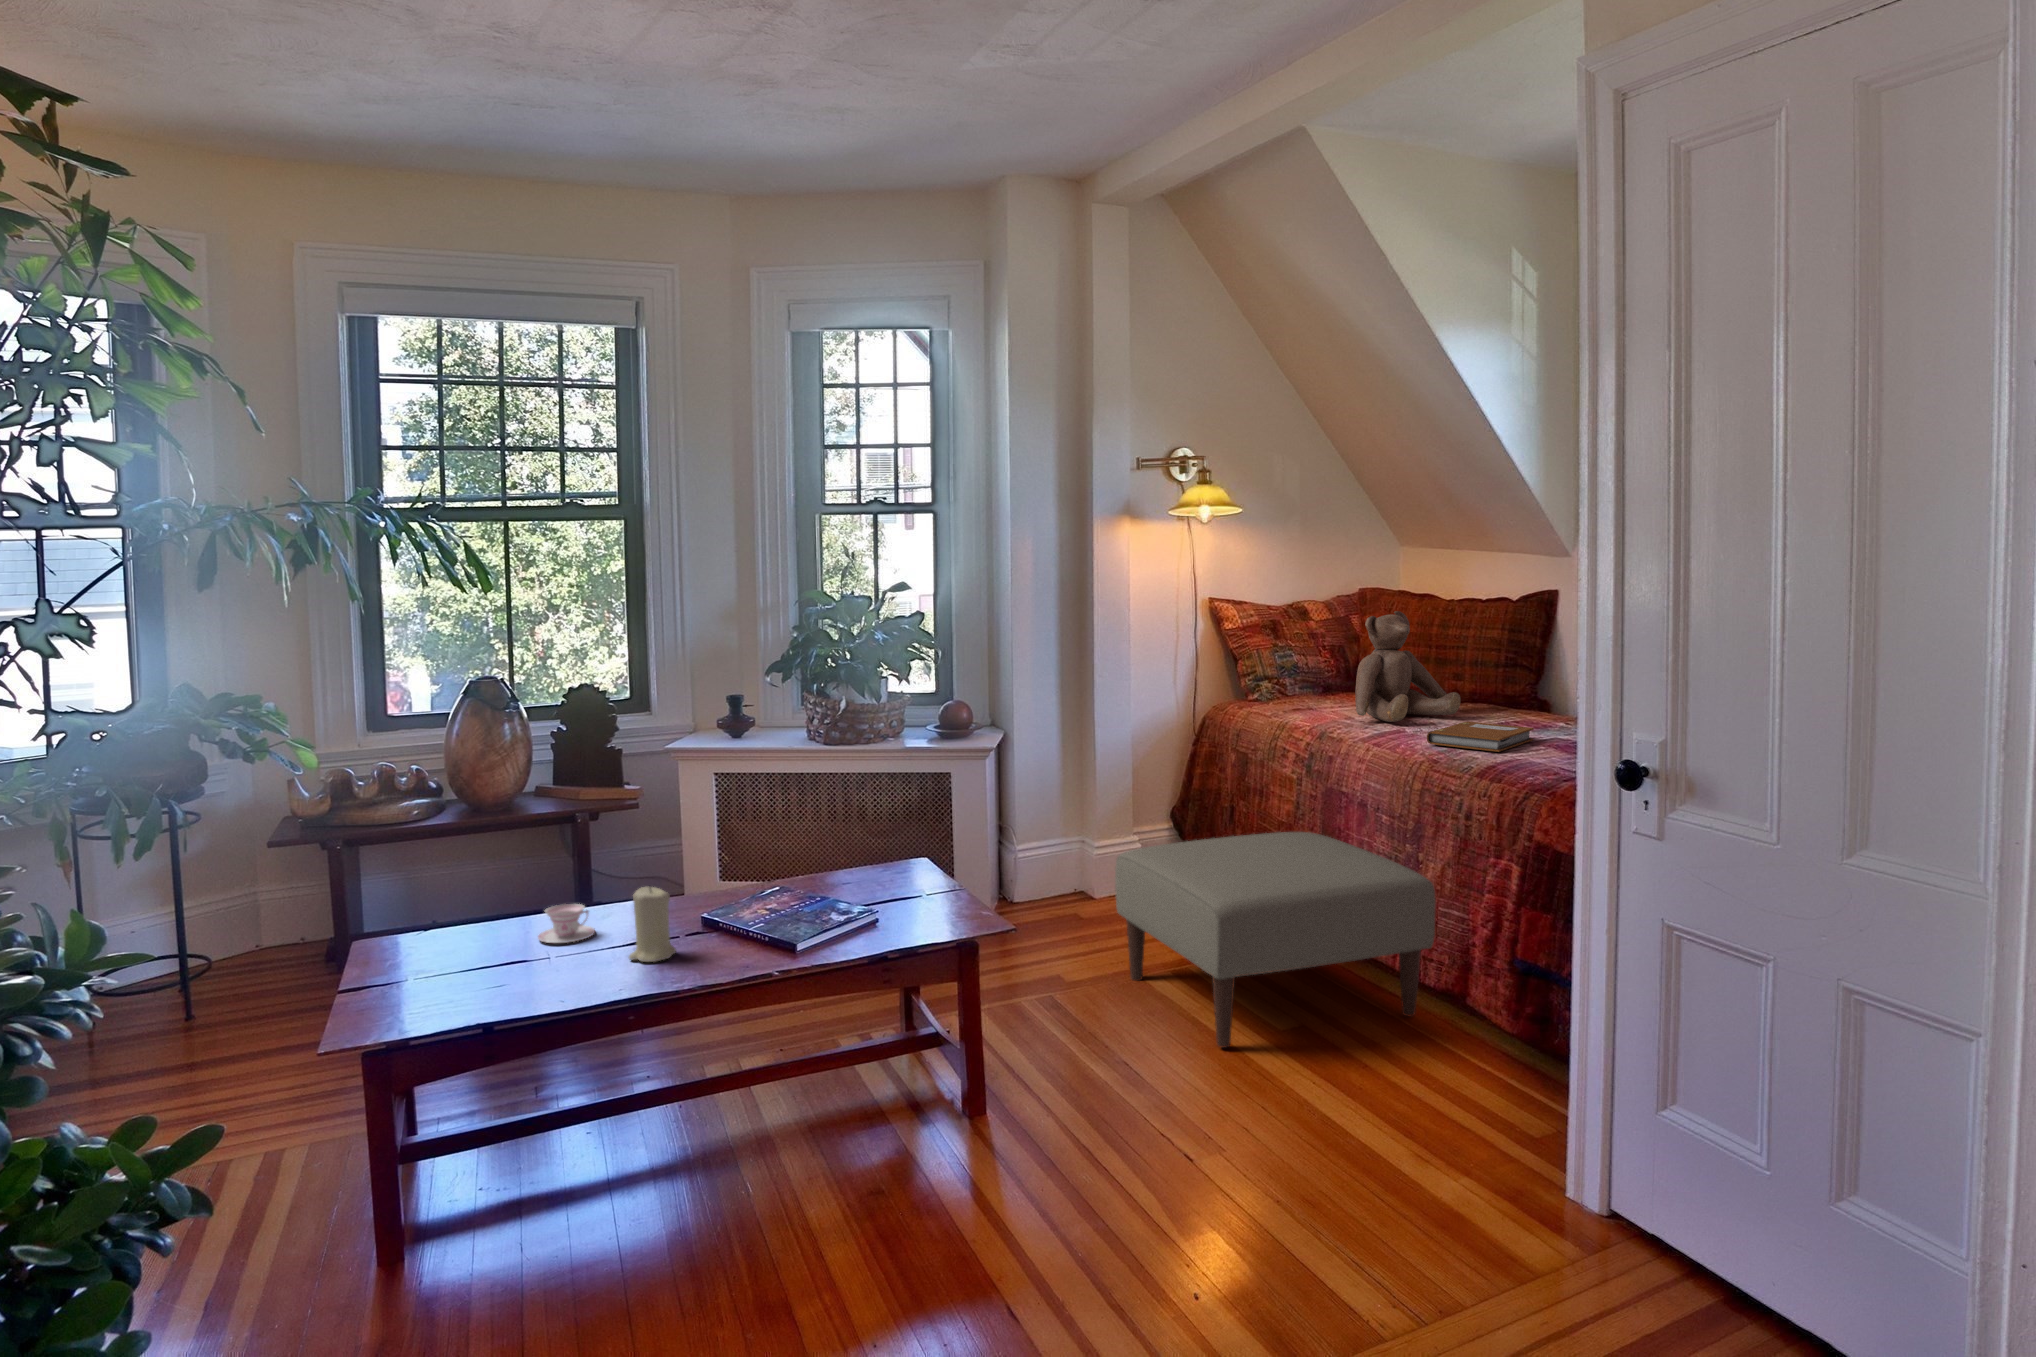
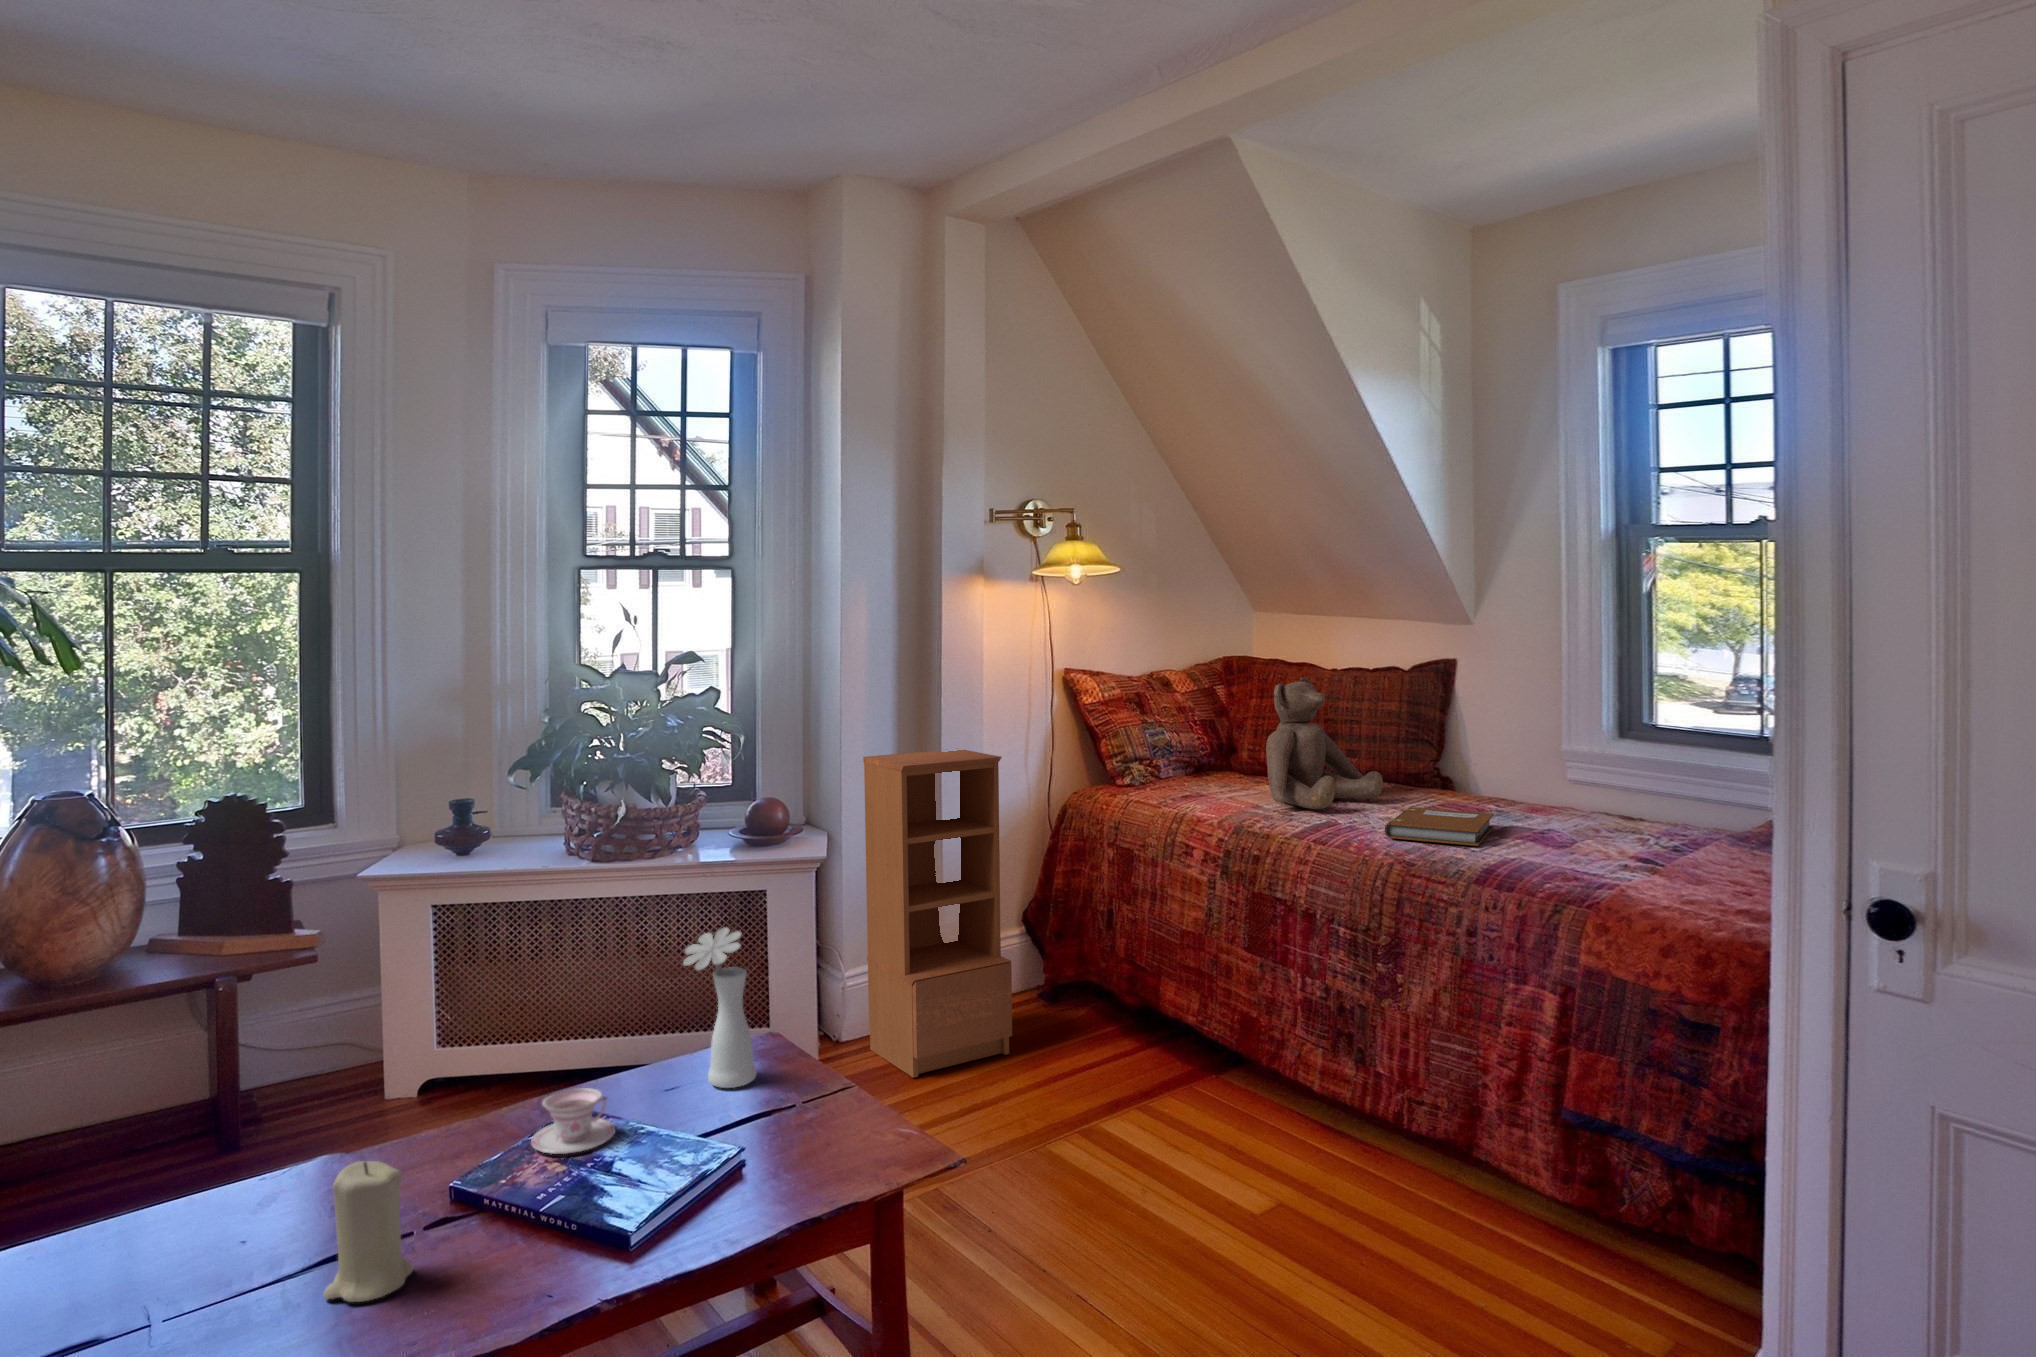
bookcase: none [1029,667,1143,923] -> present [863,749,1012,1078]
vase: none [851,778,900,885] -> present [683,927,756,1088]
ottoman: present [1115,832,1436,1047] -> none [1011,948,1425,1264]
teacup: present [538,904,595,943] -> present [531,1088,615,1154]

